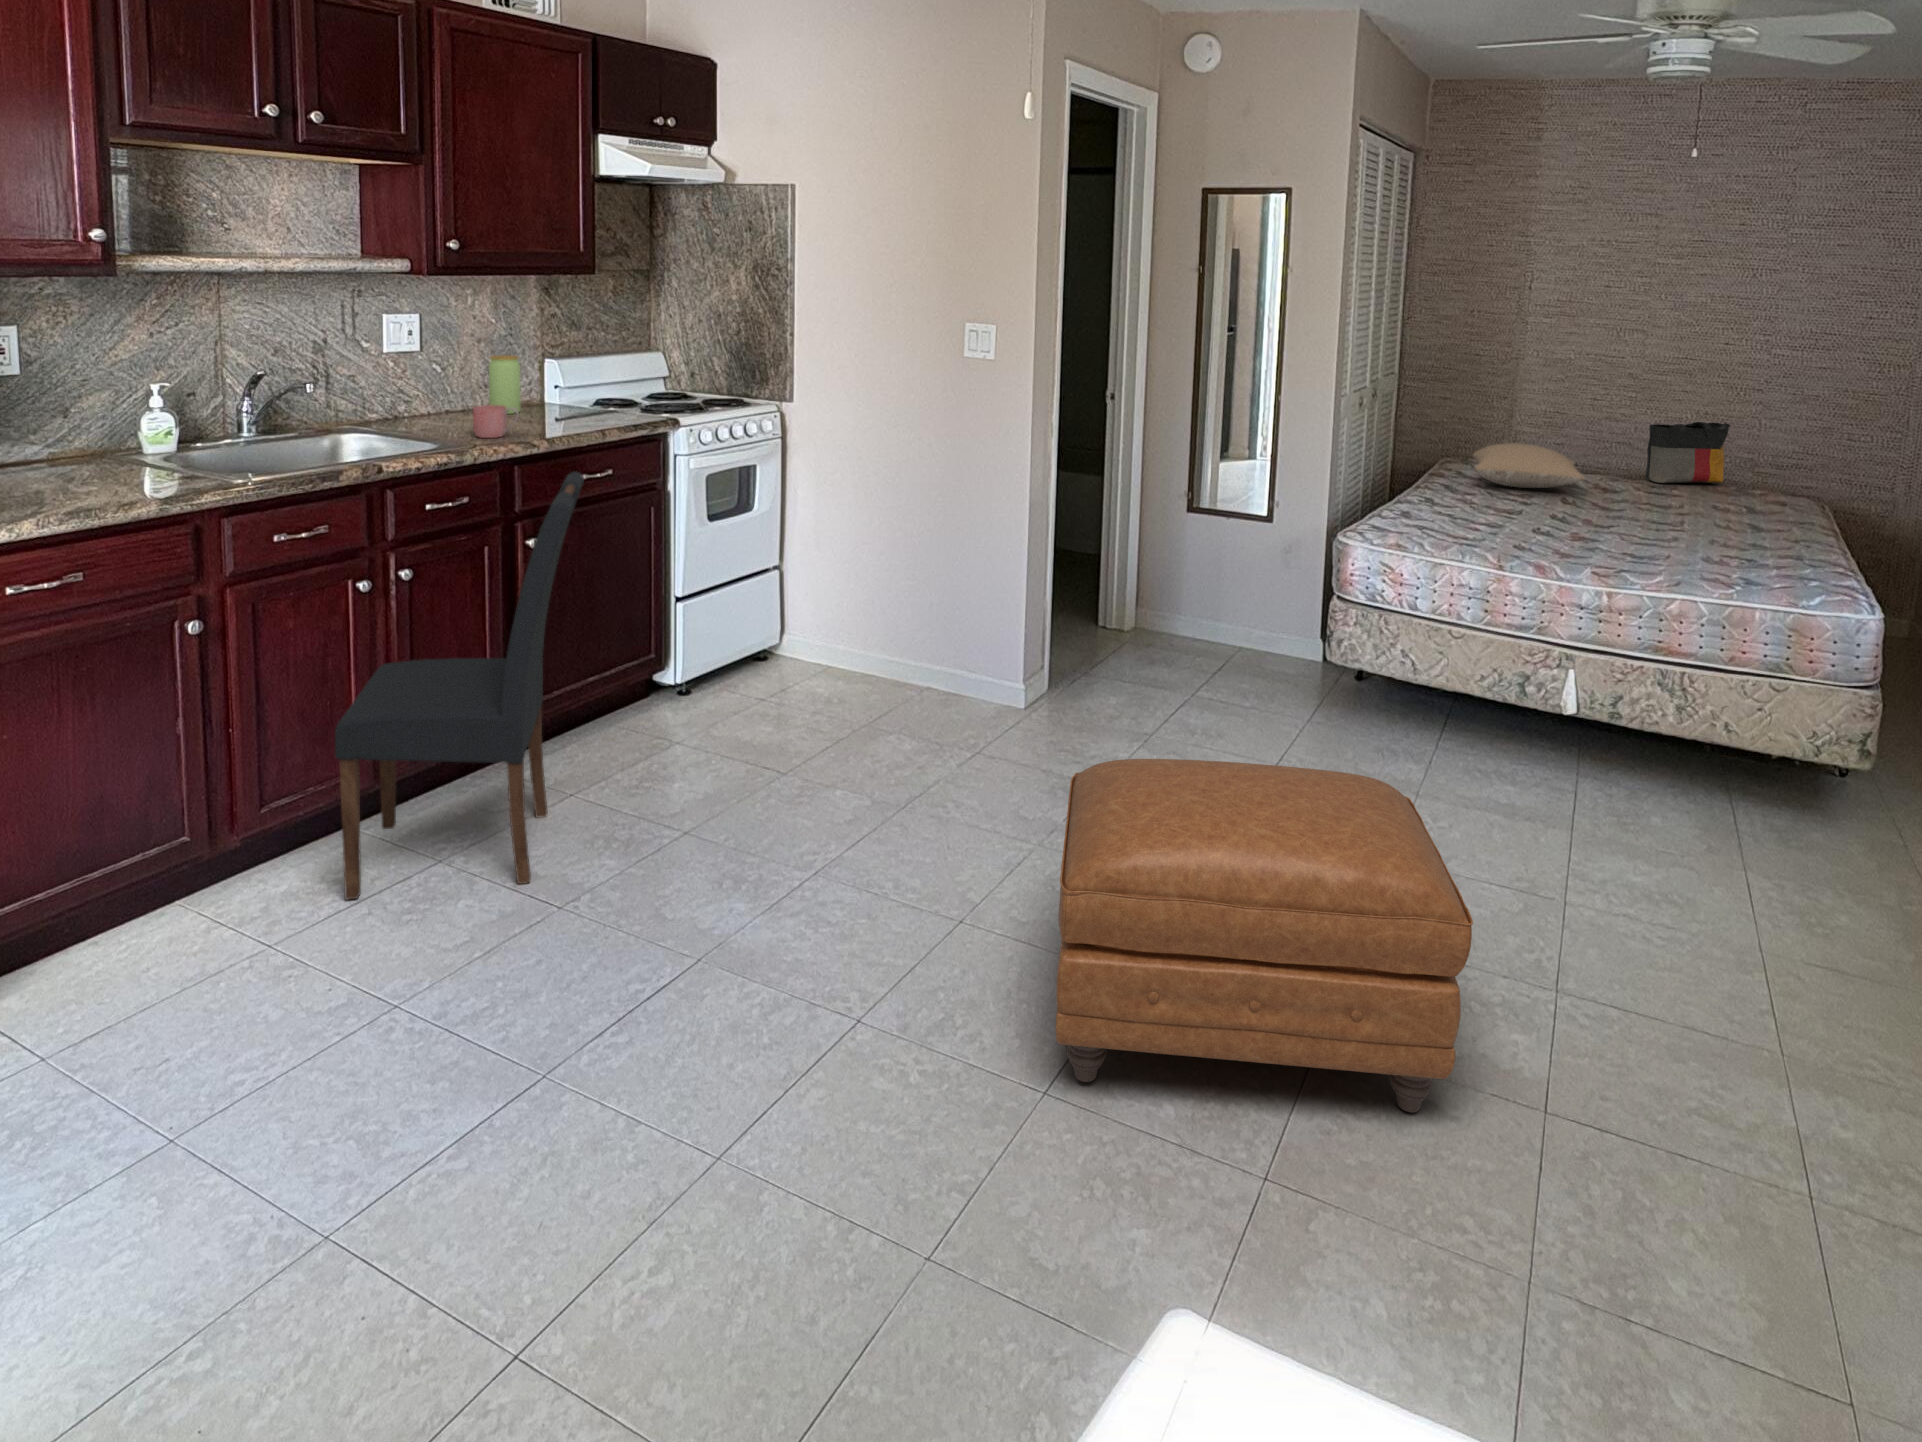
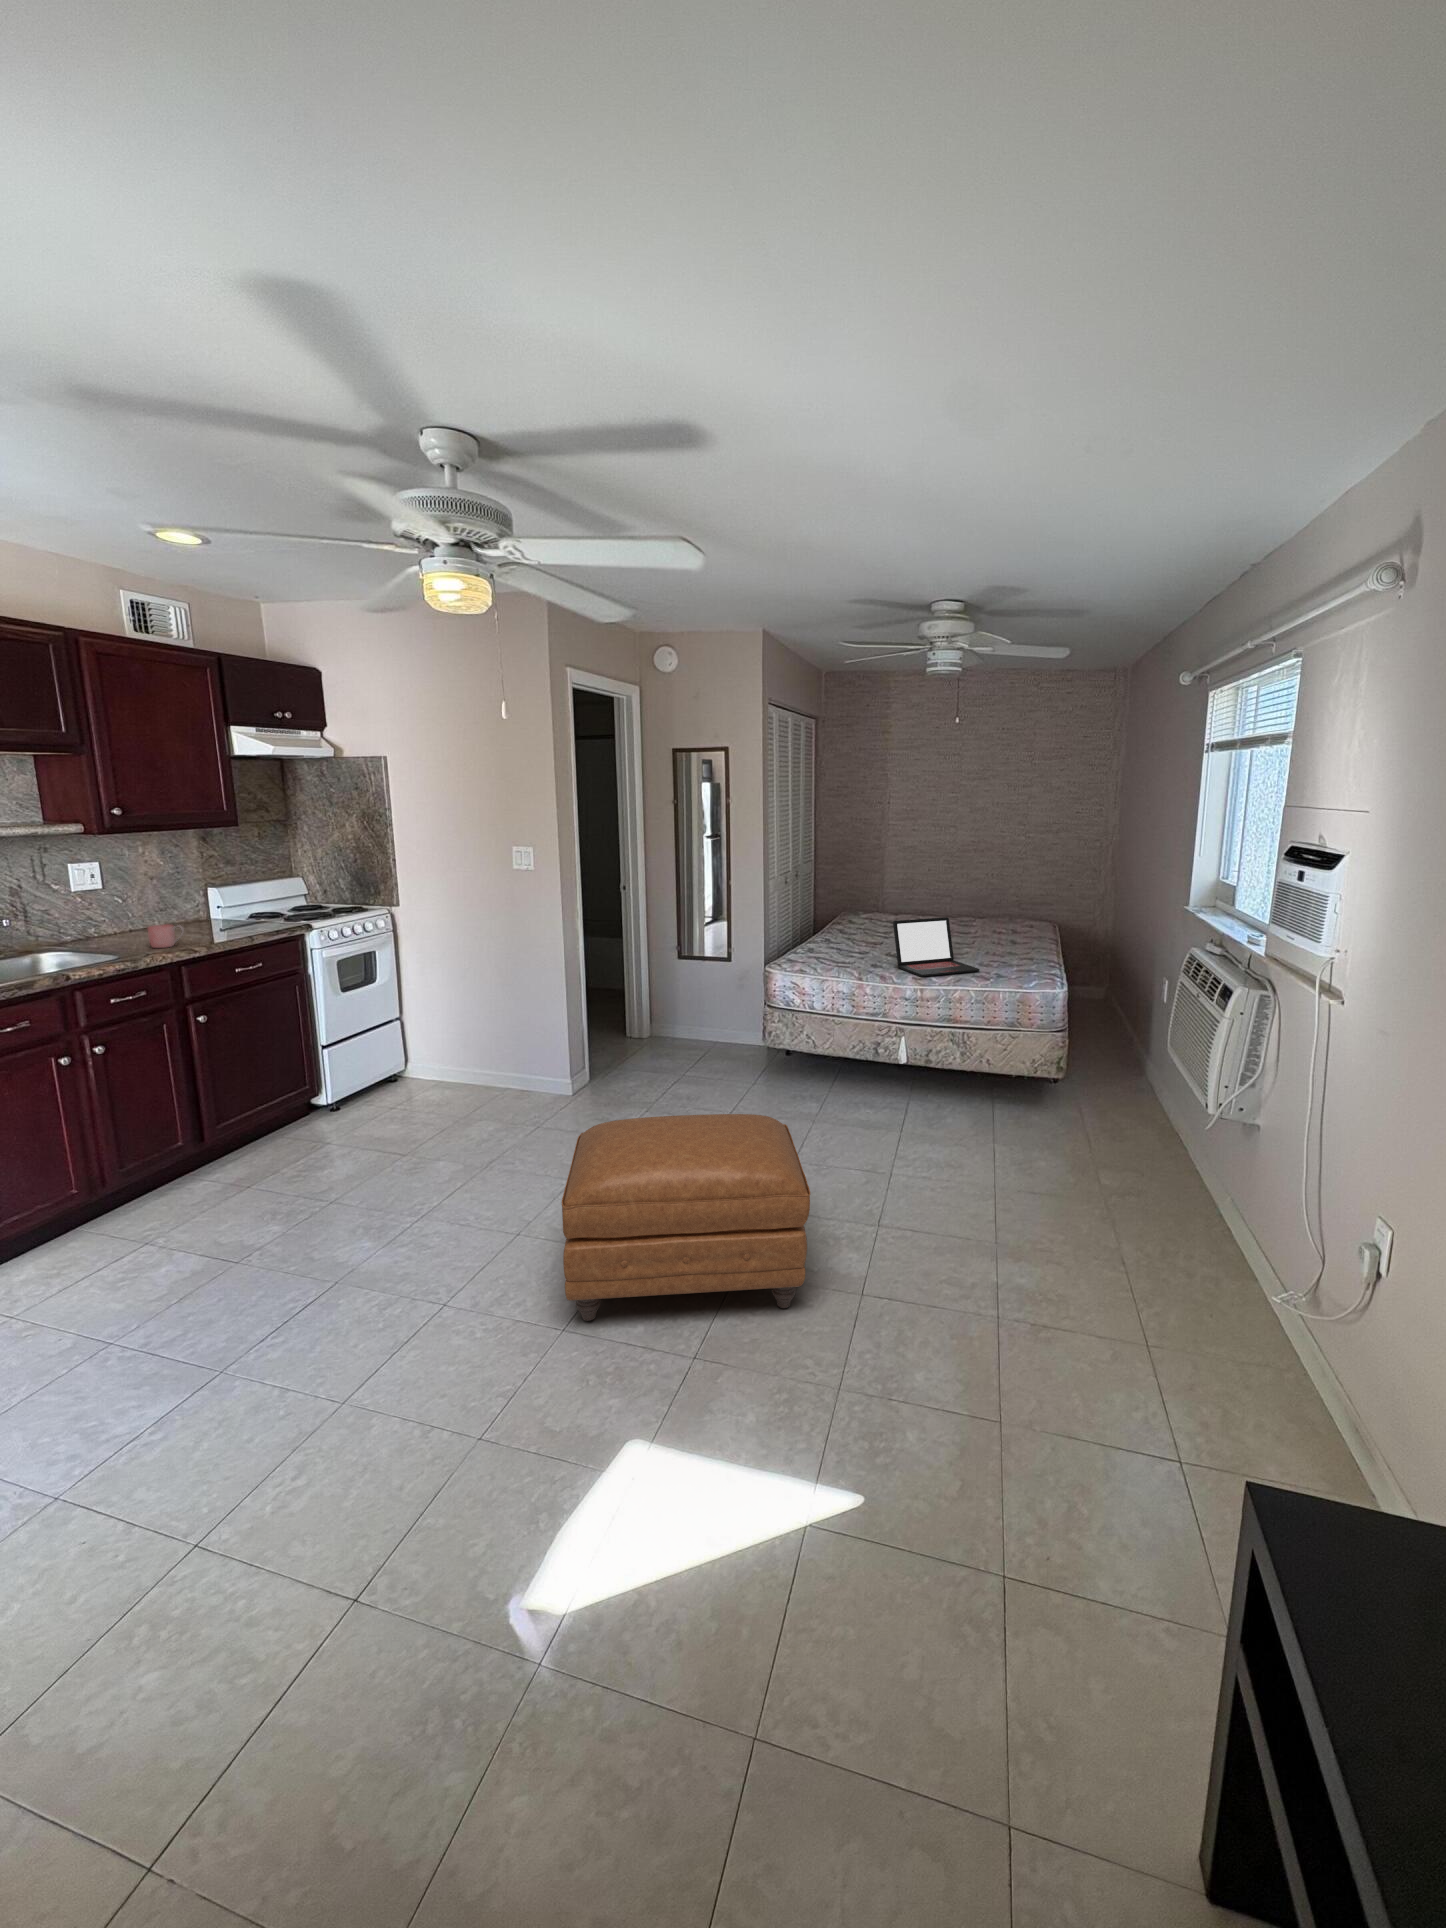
jar: present [489,355,521,414] -> none [163,887,192,929]
tote bag: present [1645,422,1730,483] -> none [955,880,1001,919]
pillow: present [1473,443,1585,488] -> none [852,901,916,928]
dining chair: present [335,471,584,899] -> none [50,967,233,1278]
laptop: none [1562,477,1715,572] -> present [893,917,980,977]

